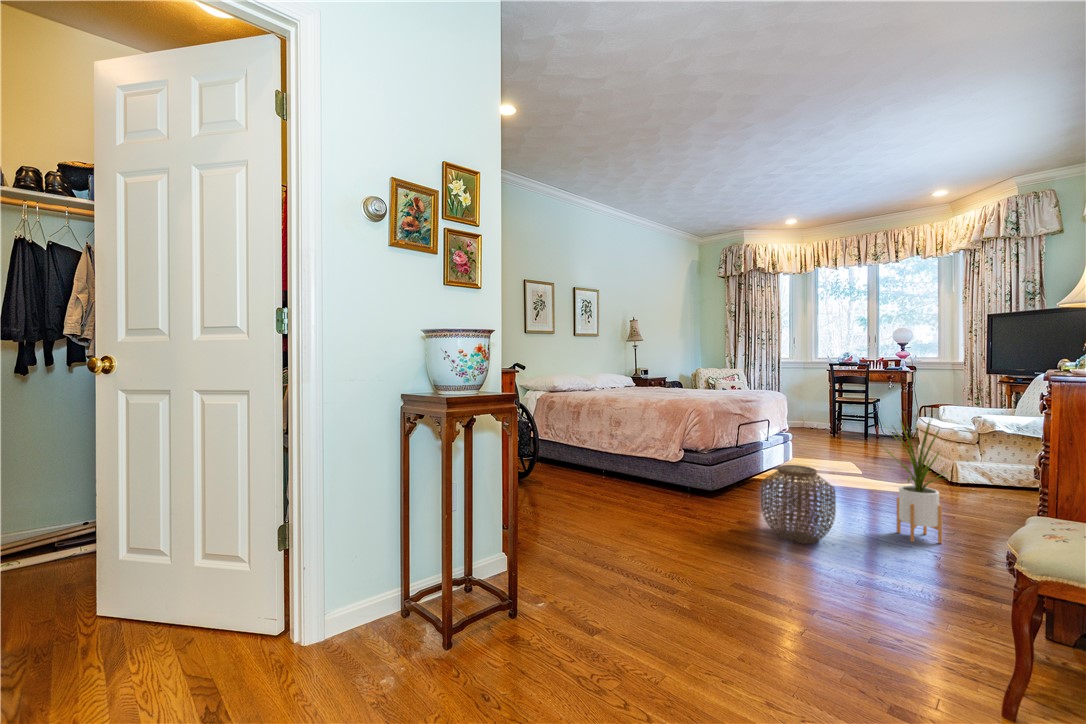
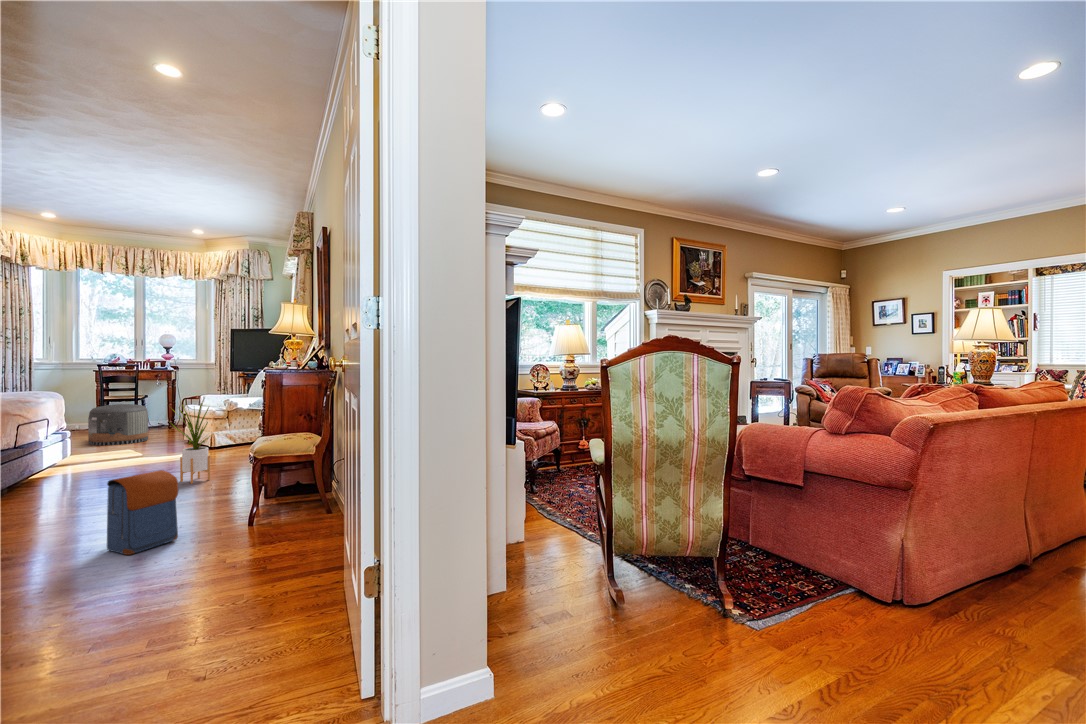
pouf: none [816,408,876,455] -> present [88,404,148,445]
woven basket: present [761,465,836,544] -> none [68,446,138,507]
backpack: none [763,532,862,668] -> present [107,470,178,555]

